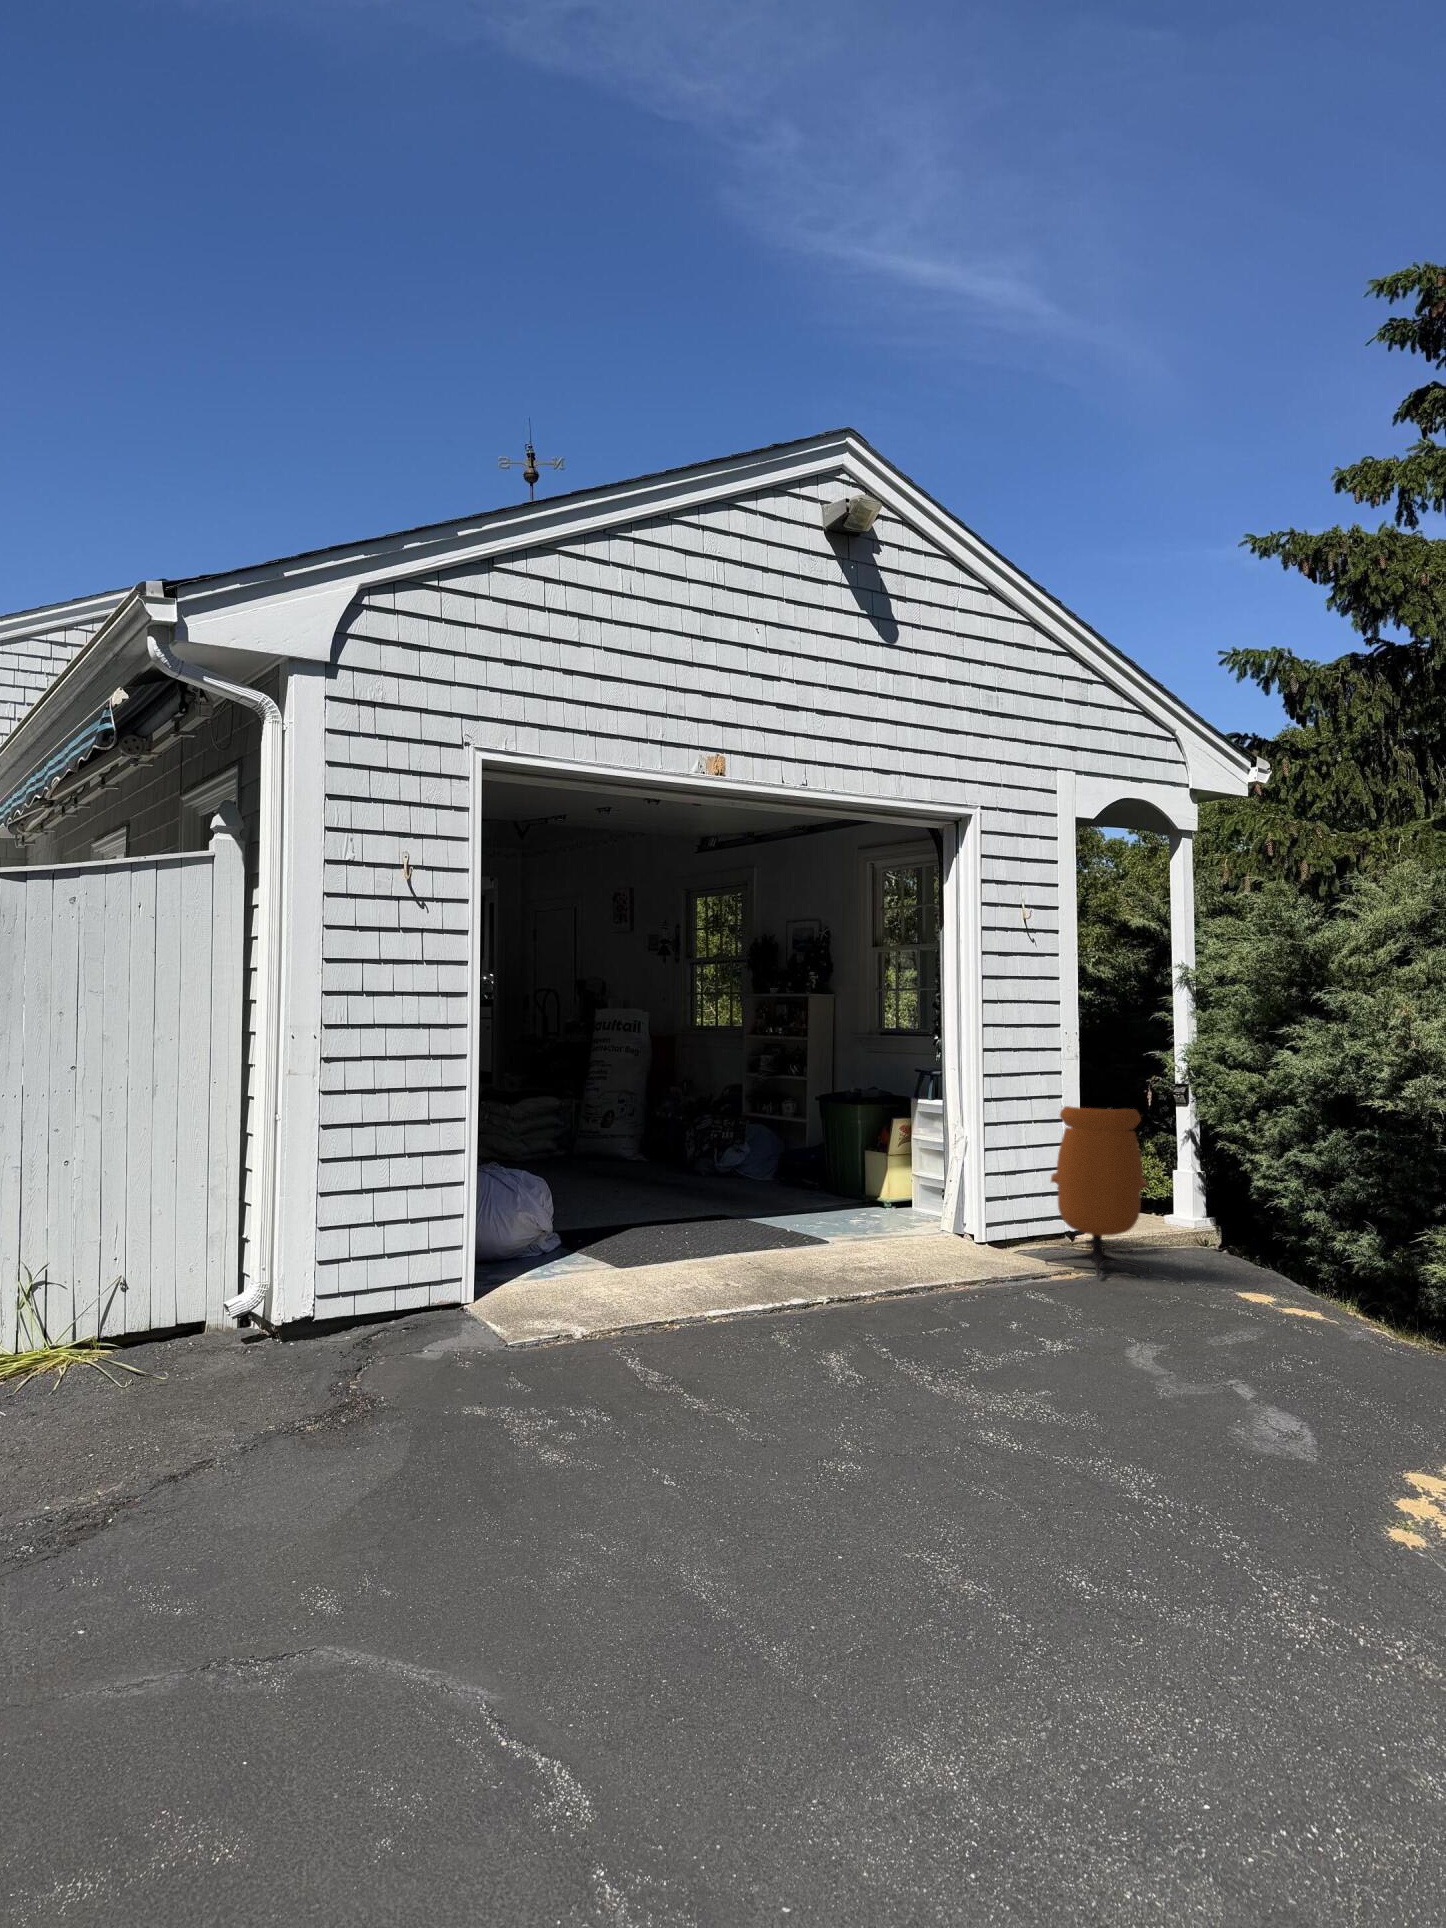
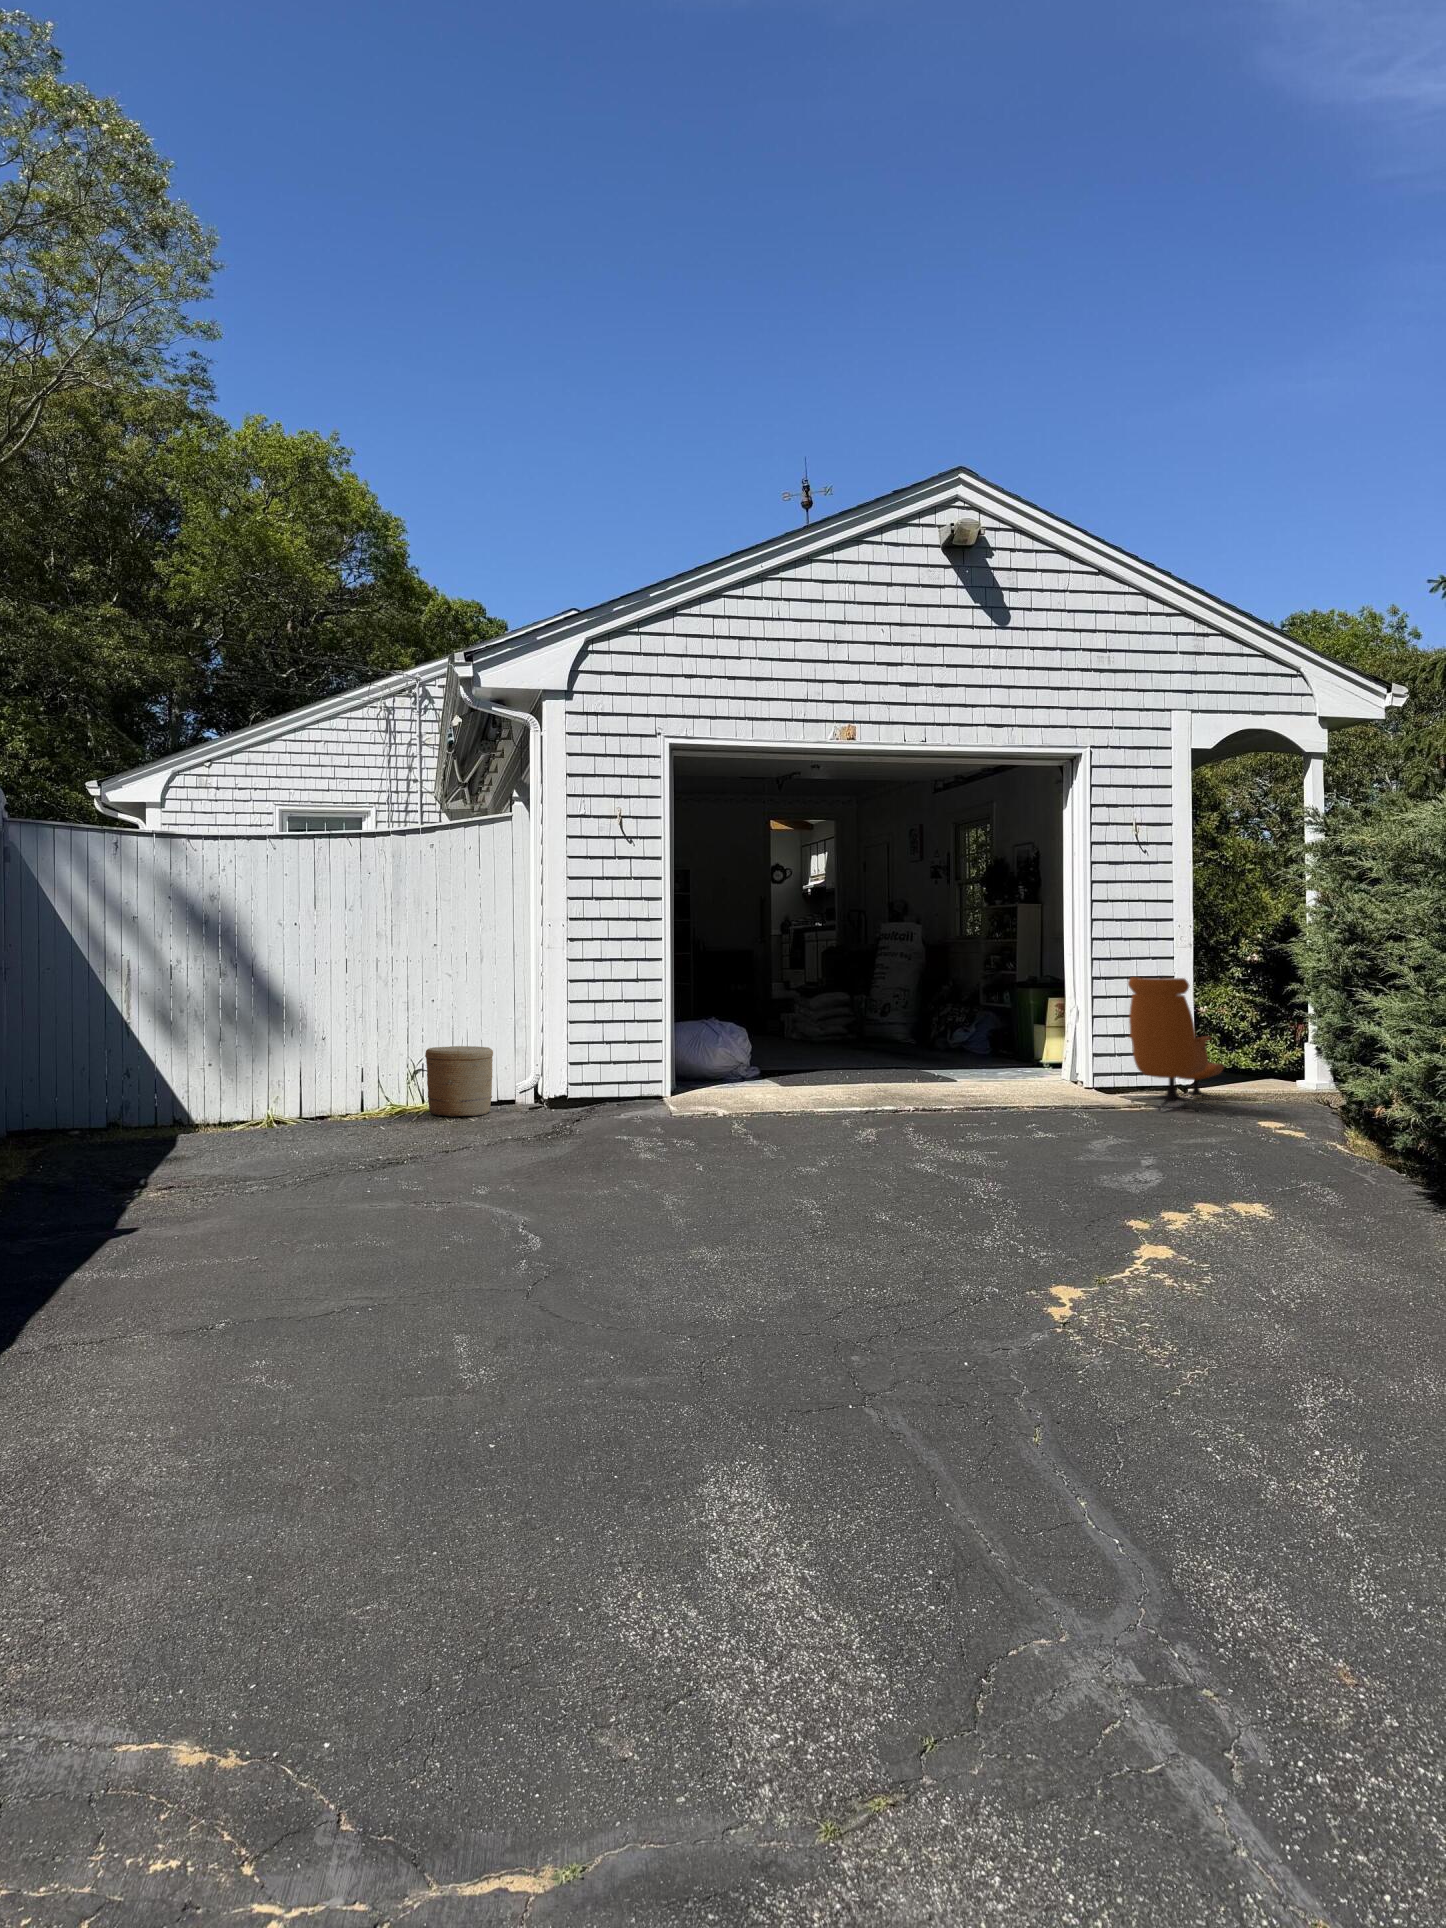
woven basket: none [63,1240,187,1376] -> present [425,1046,493,1117]

